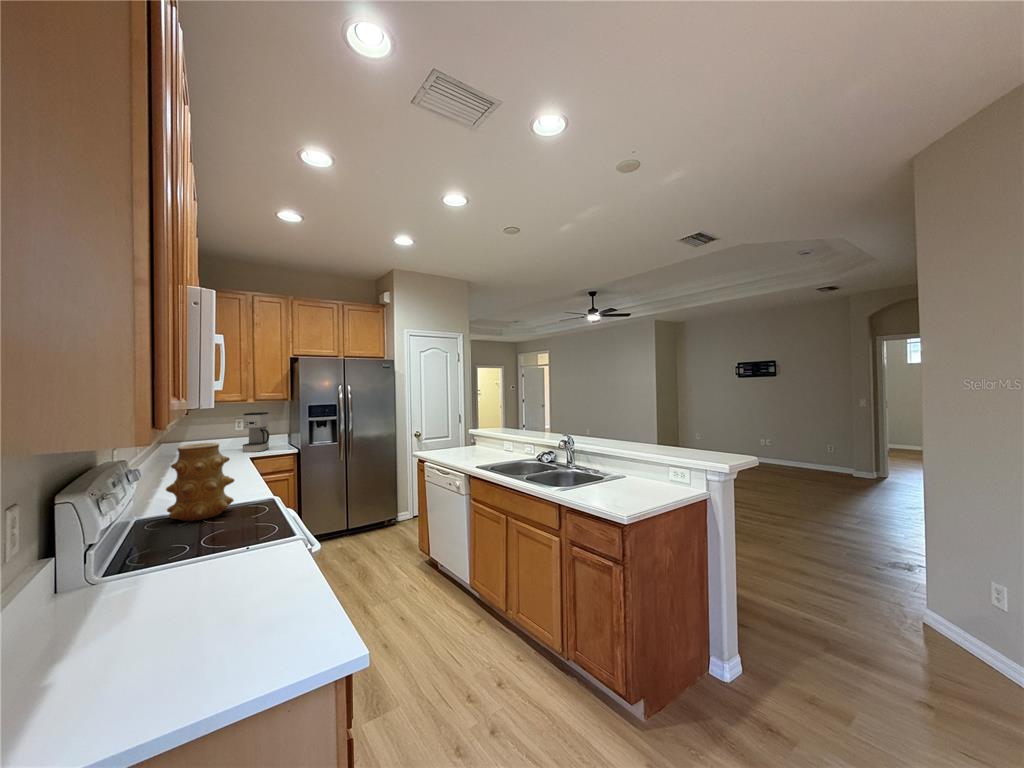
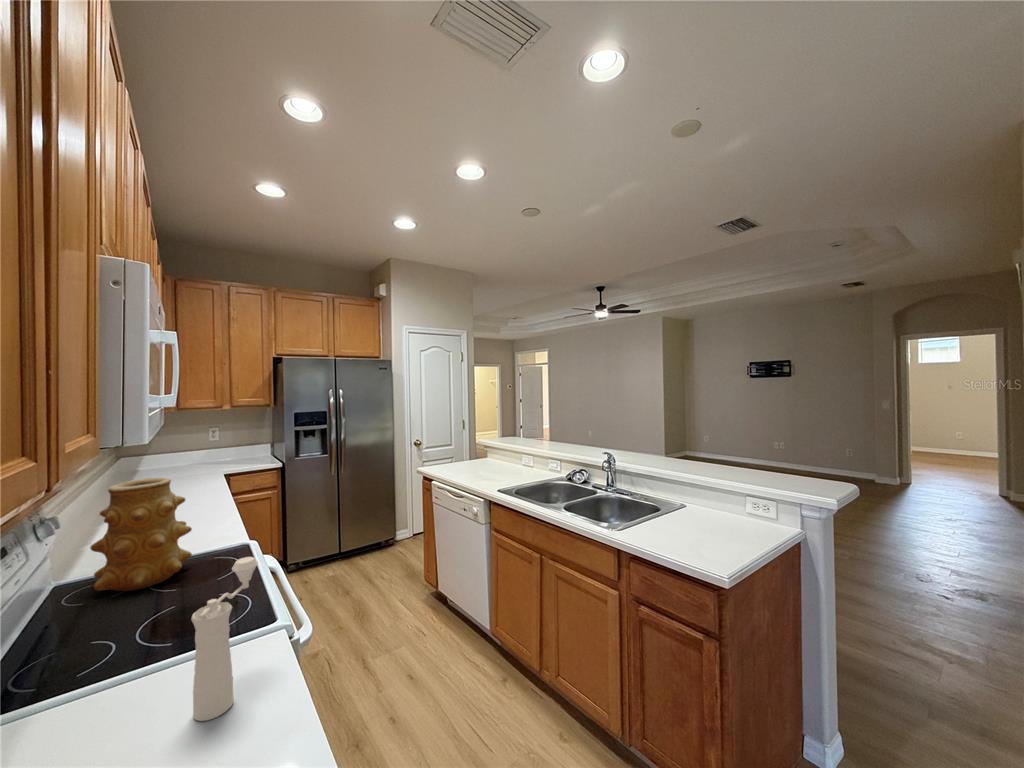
coffee maker: present [242,412,269,452] -> none [218,420,249,467]
pepper mill: none [247,483,286,572] -> present [191,557,258,721]

